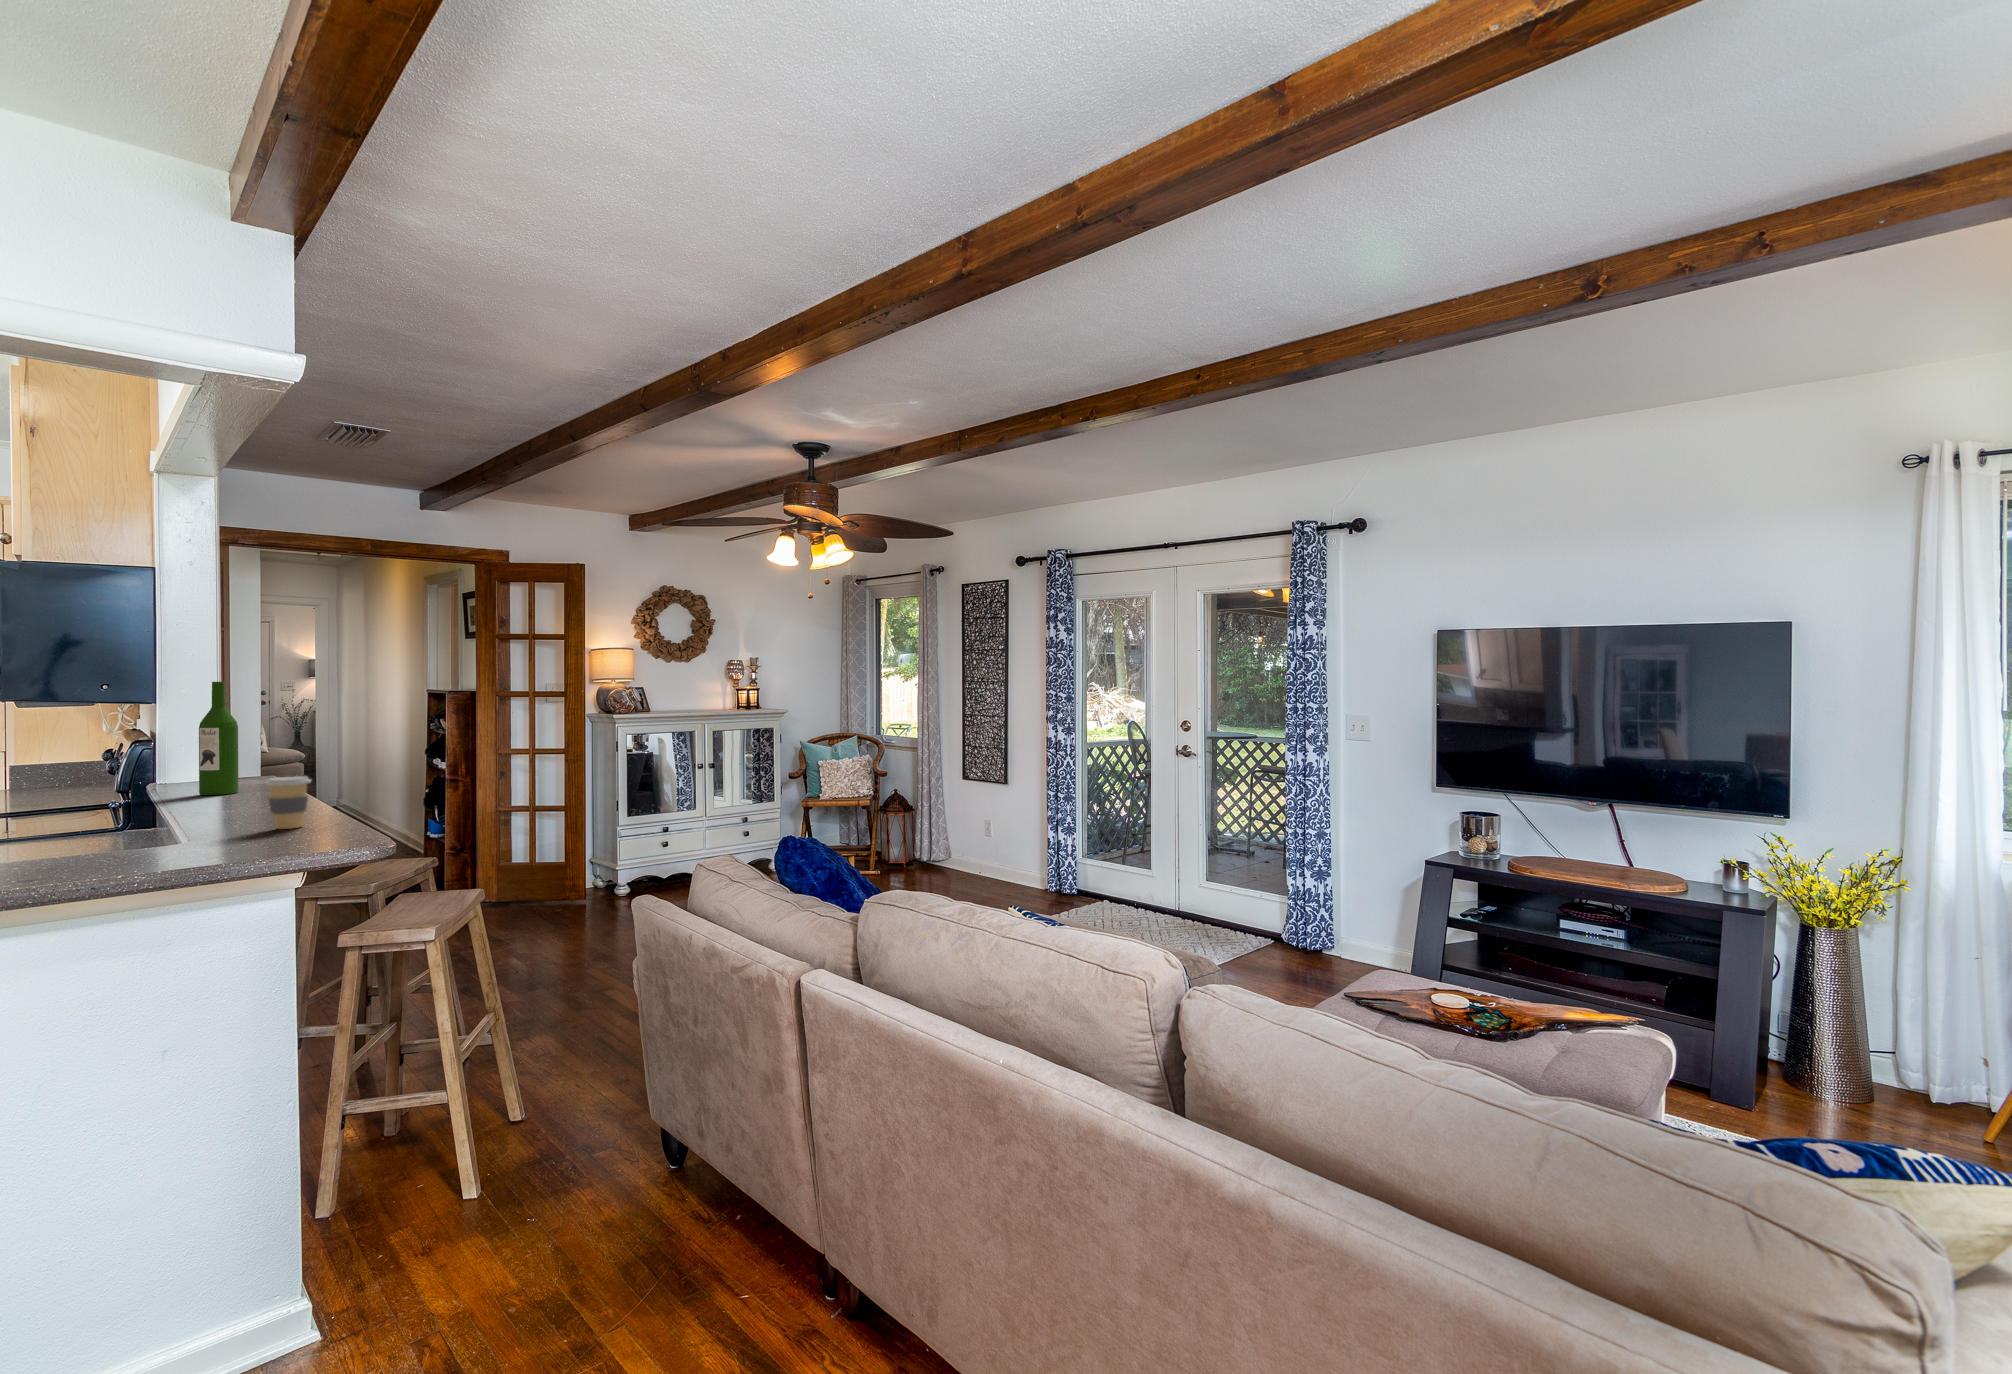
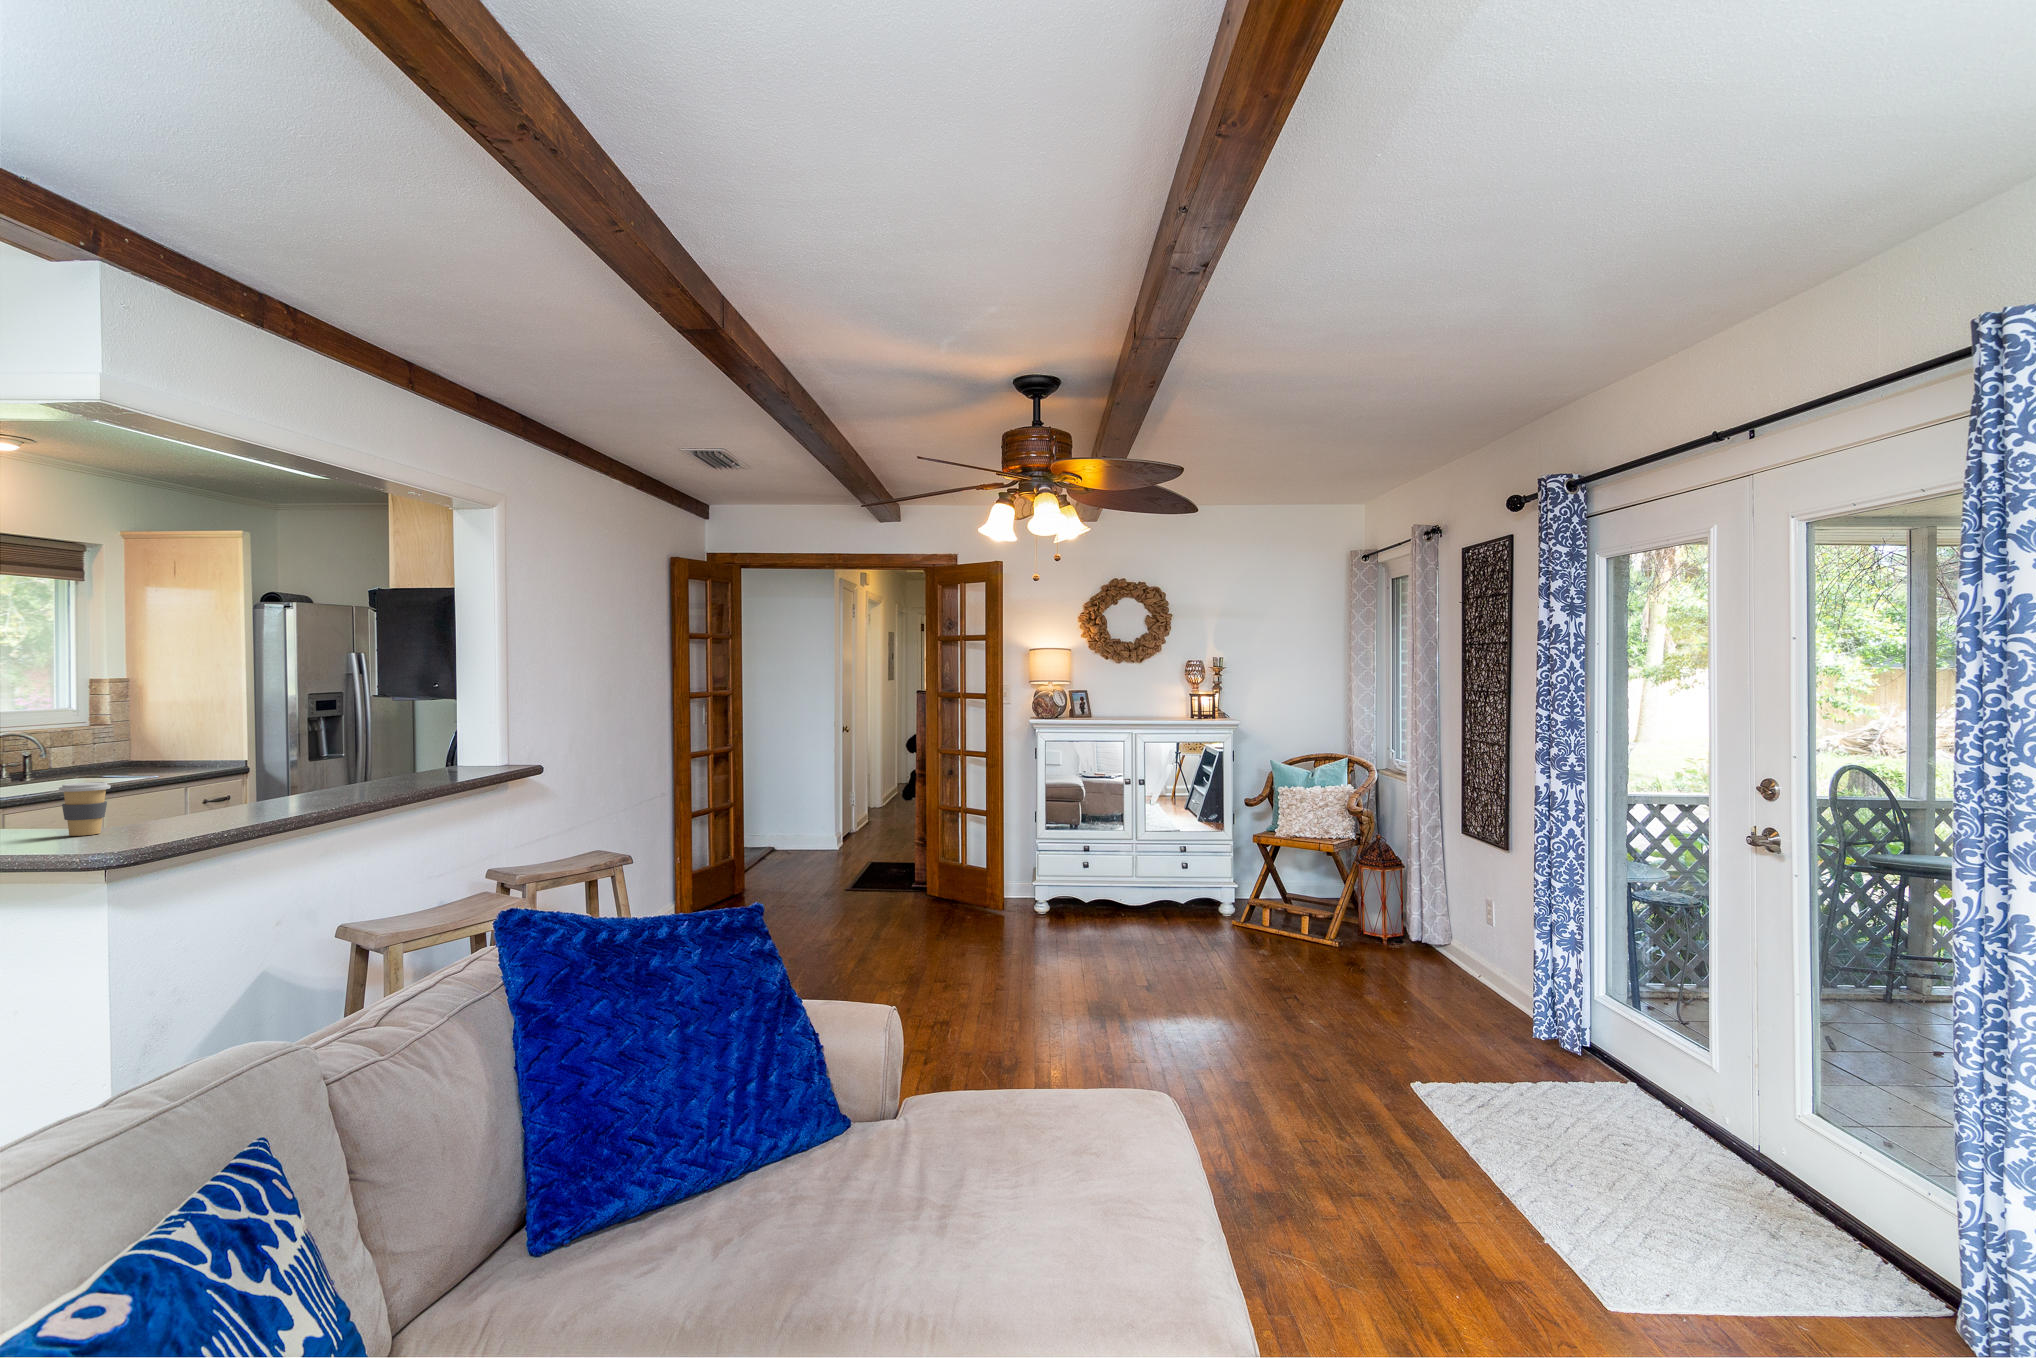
wine bottle: present [199,682,239,795] -> none [356,683,390,786]

